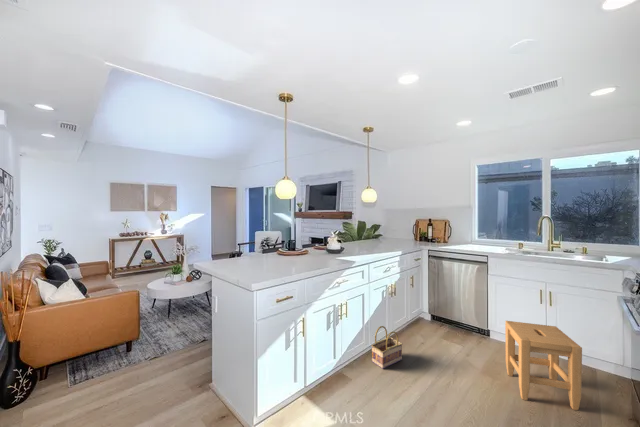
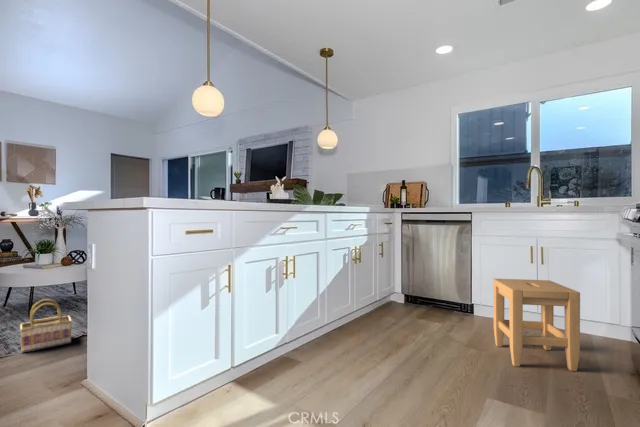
basket: present [371,326,402,369] -> present [20,299,72,353]

